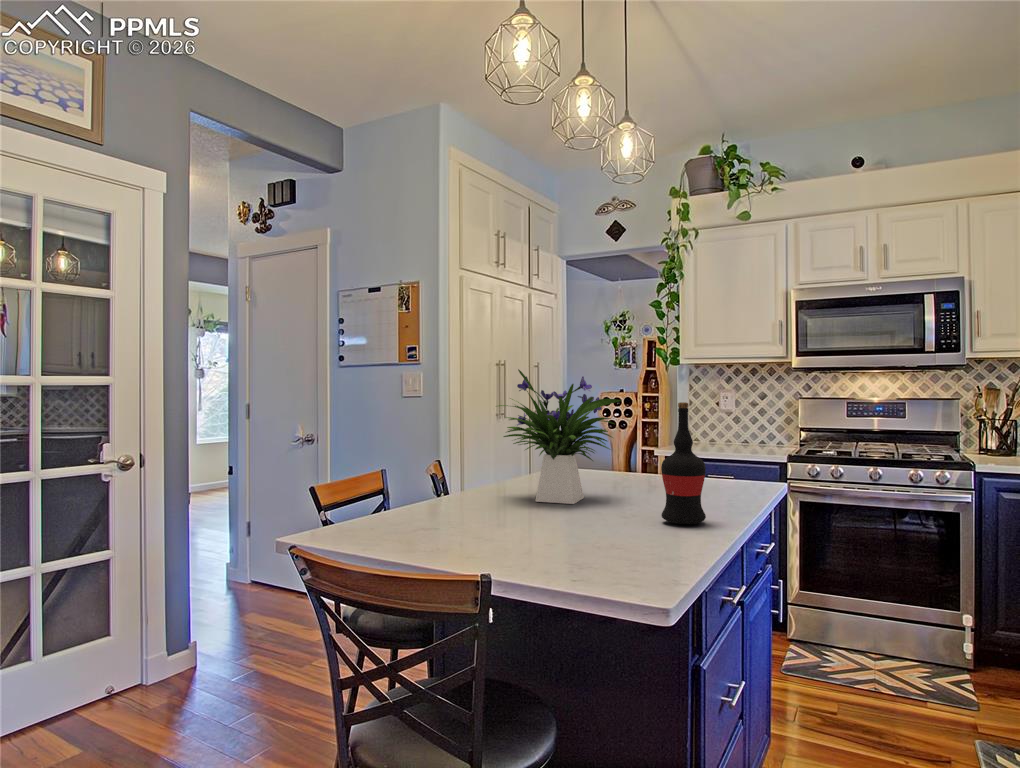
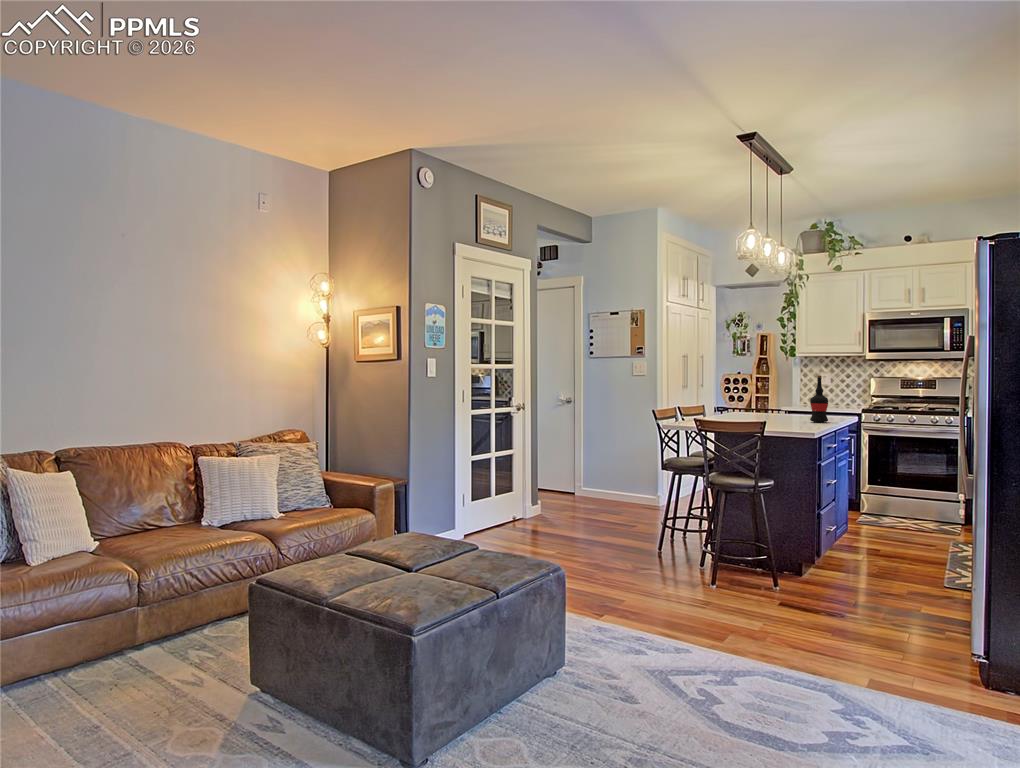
flower arrangement: present [499,369,621,504] -> none [730,362,788,420]

